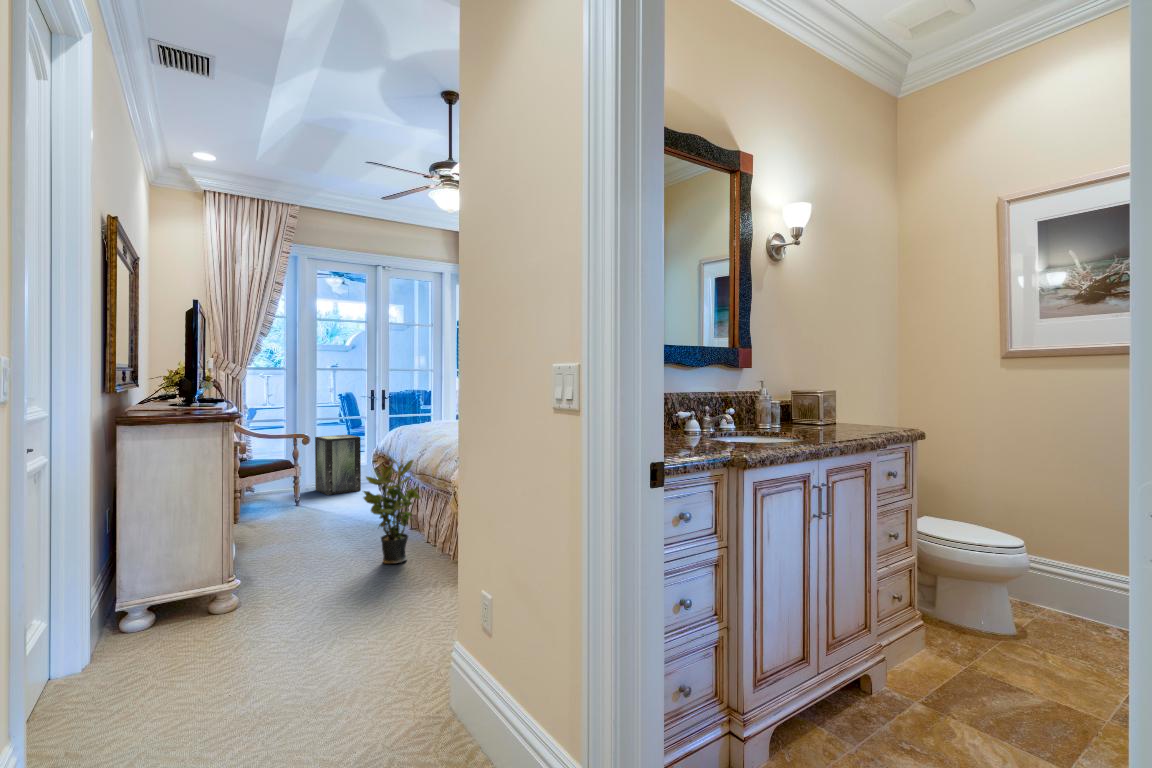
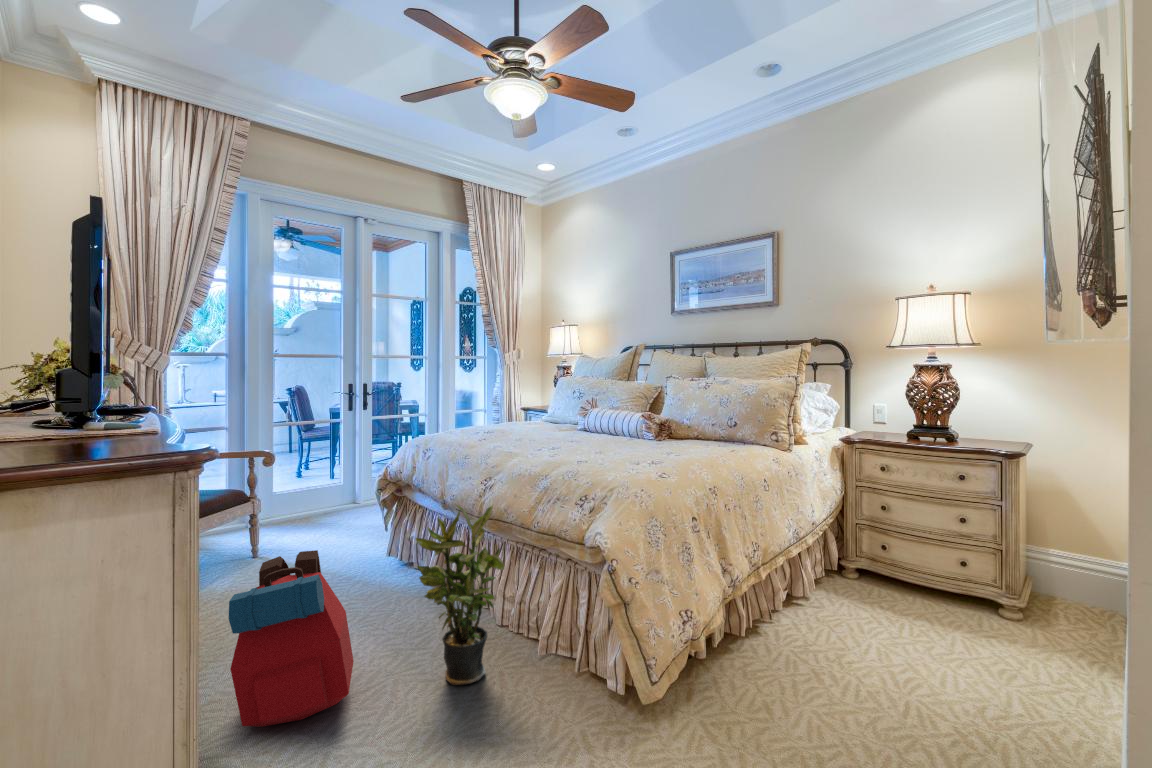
storage box: present [315,435,361,495] -> none [272,446,340,533]
backpack: none [258,483,331,572] -> present [229,550,354,726]

